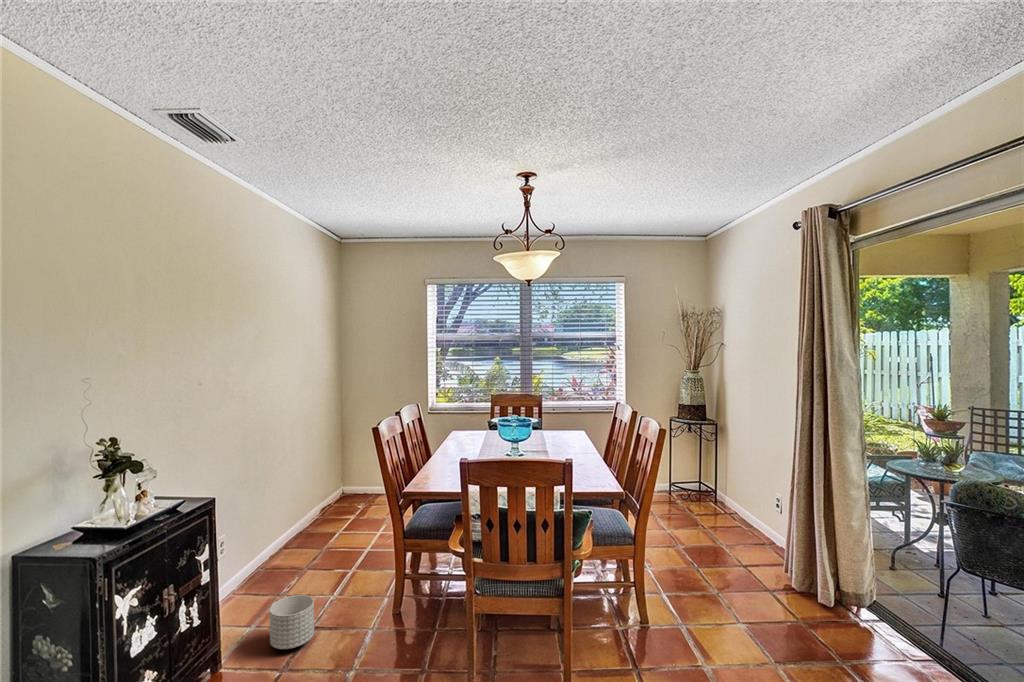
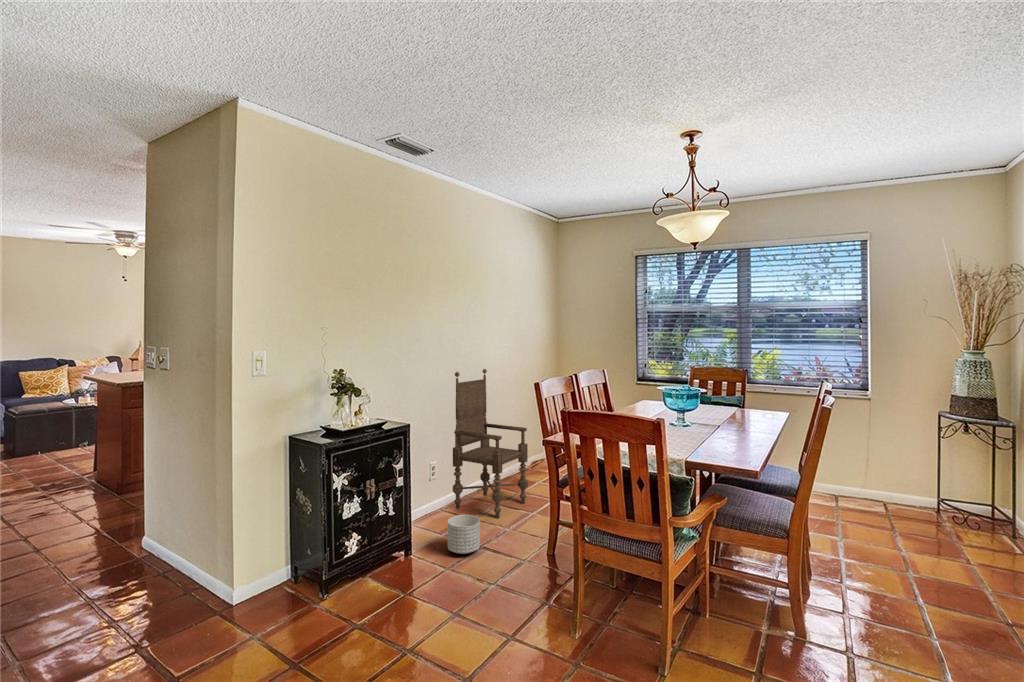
armchair: none [244,407,339,588] -> present [453,369,528,518]

